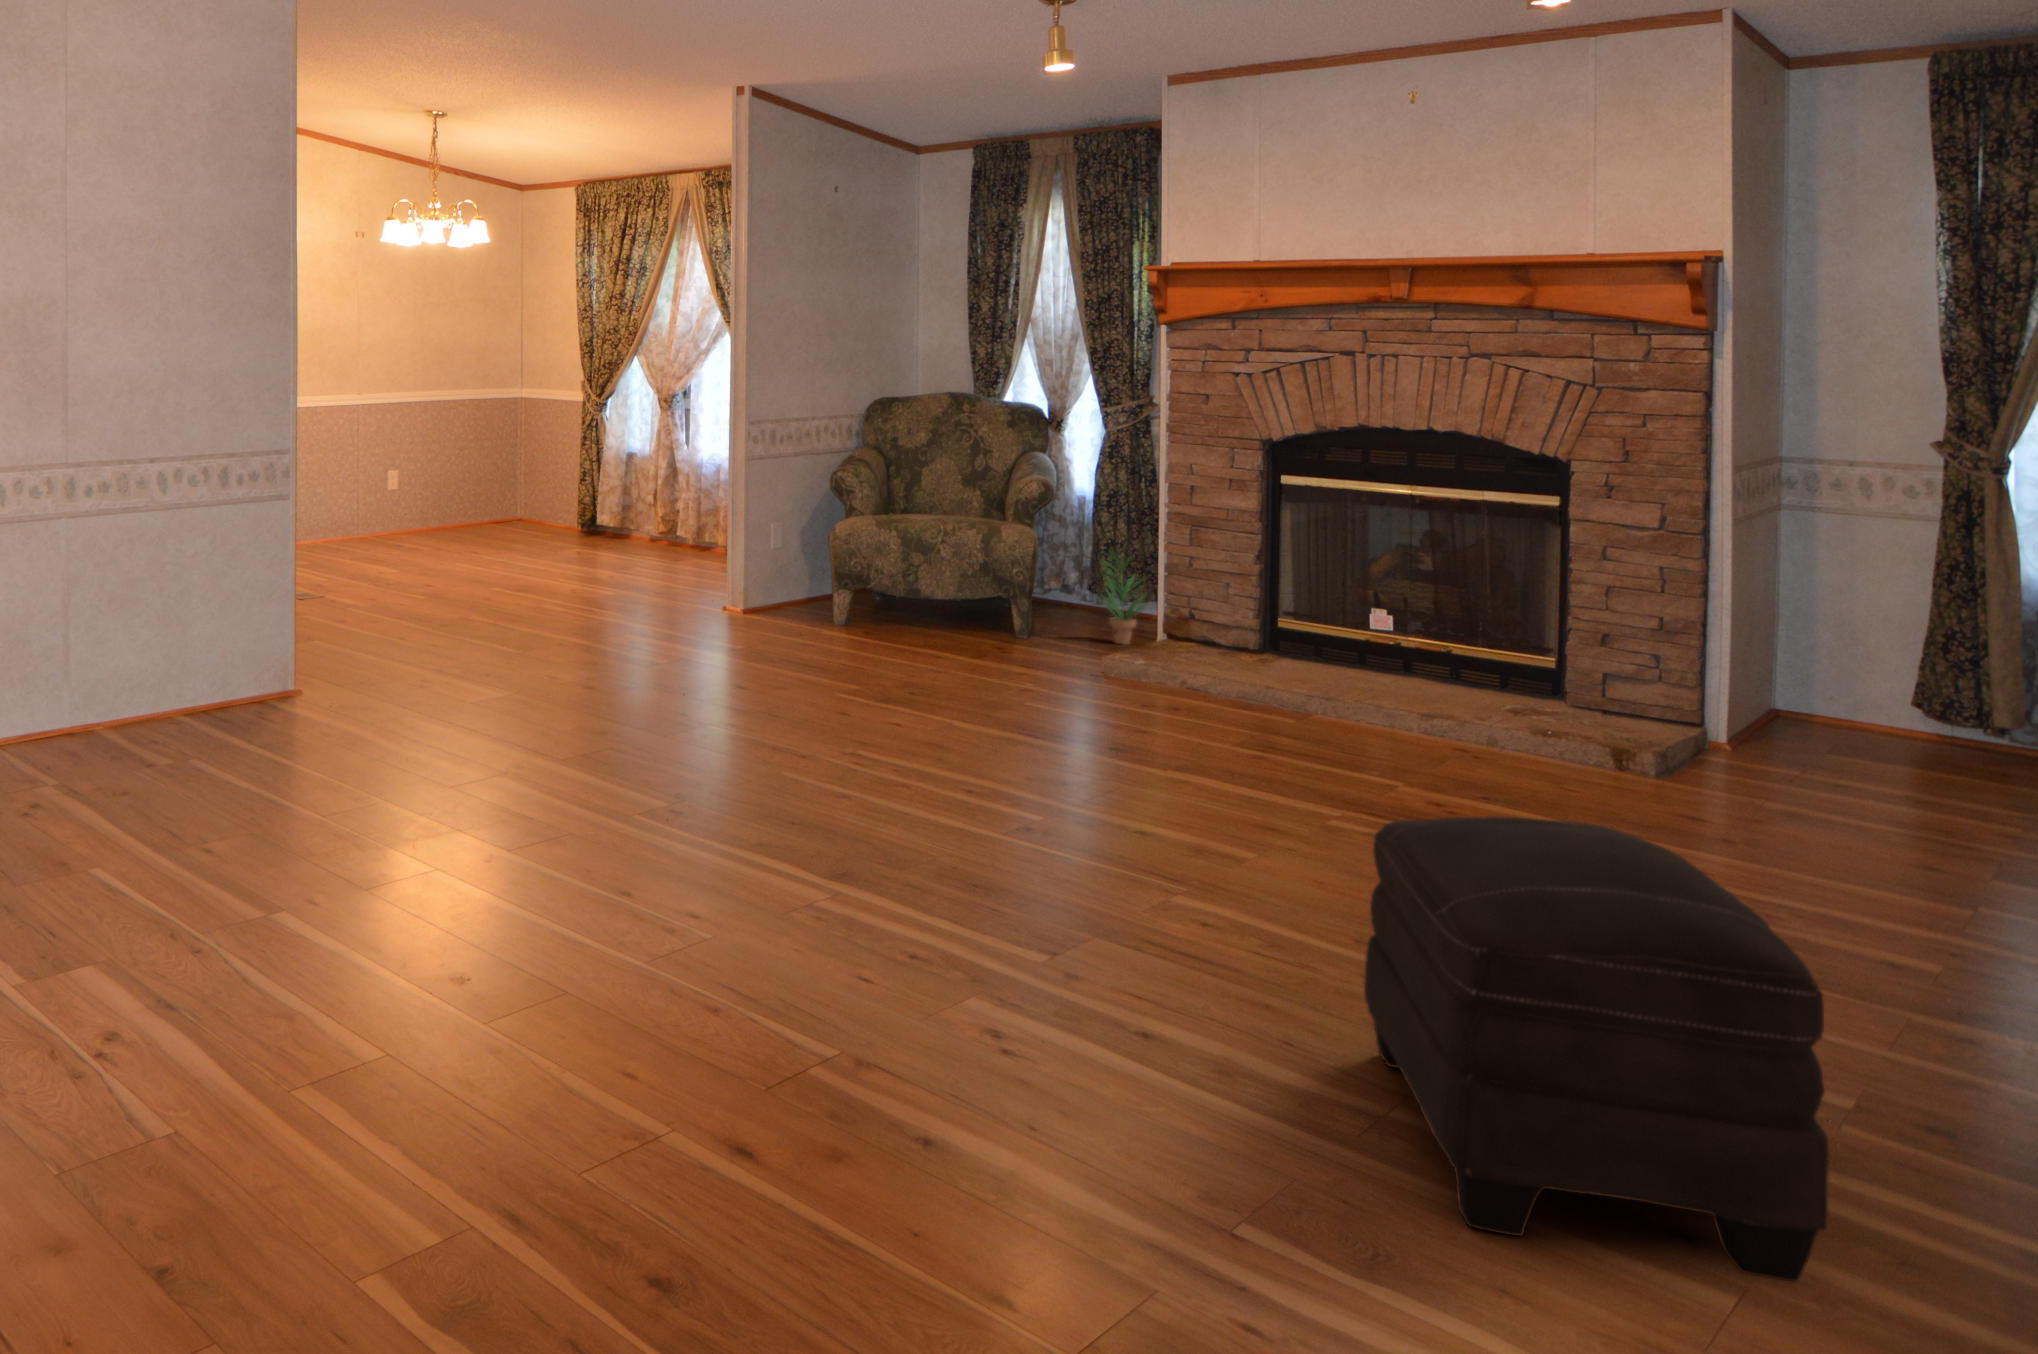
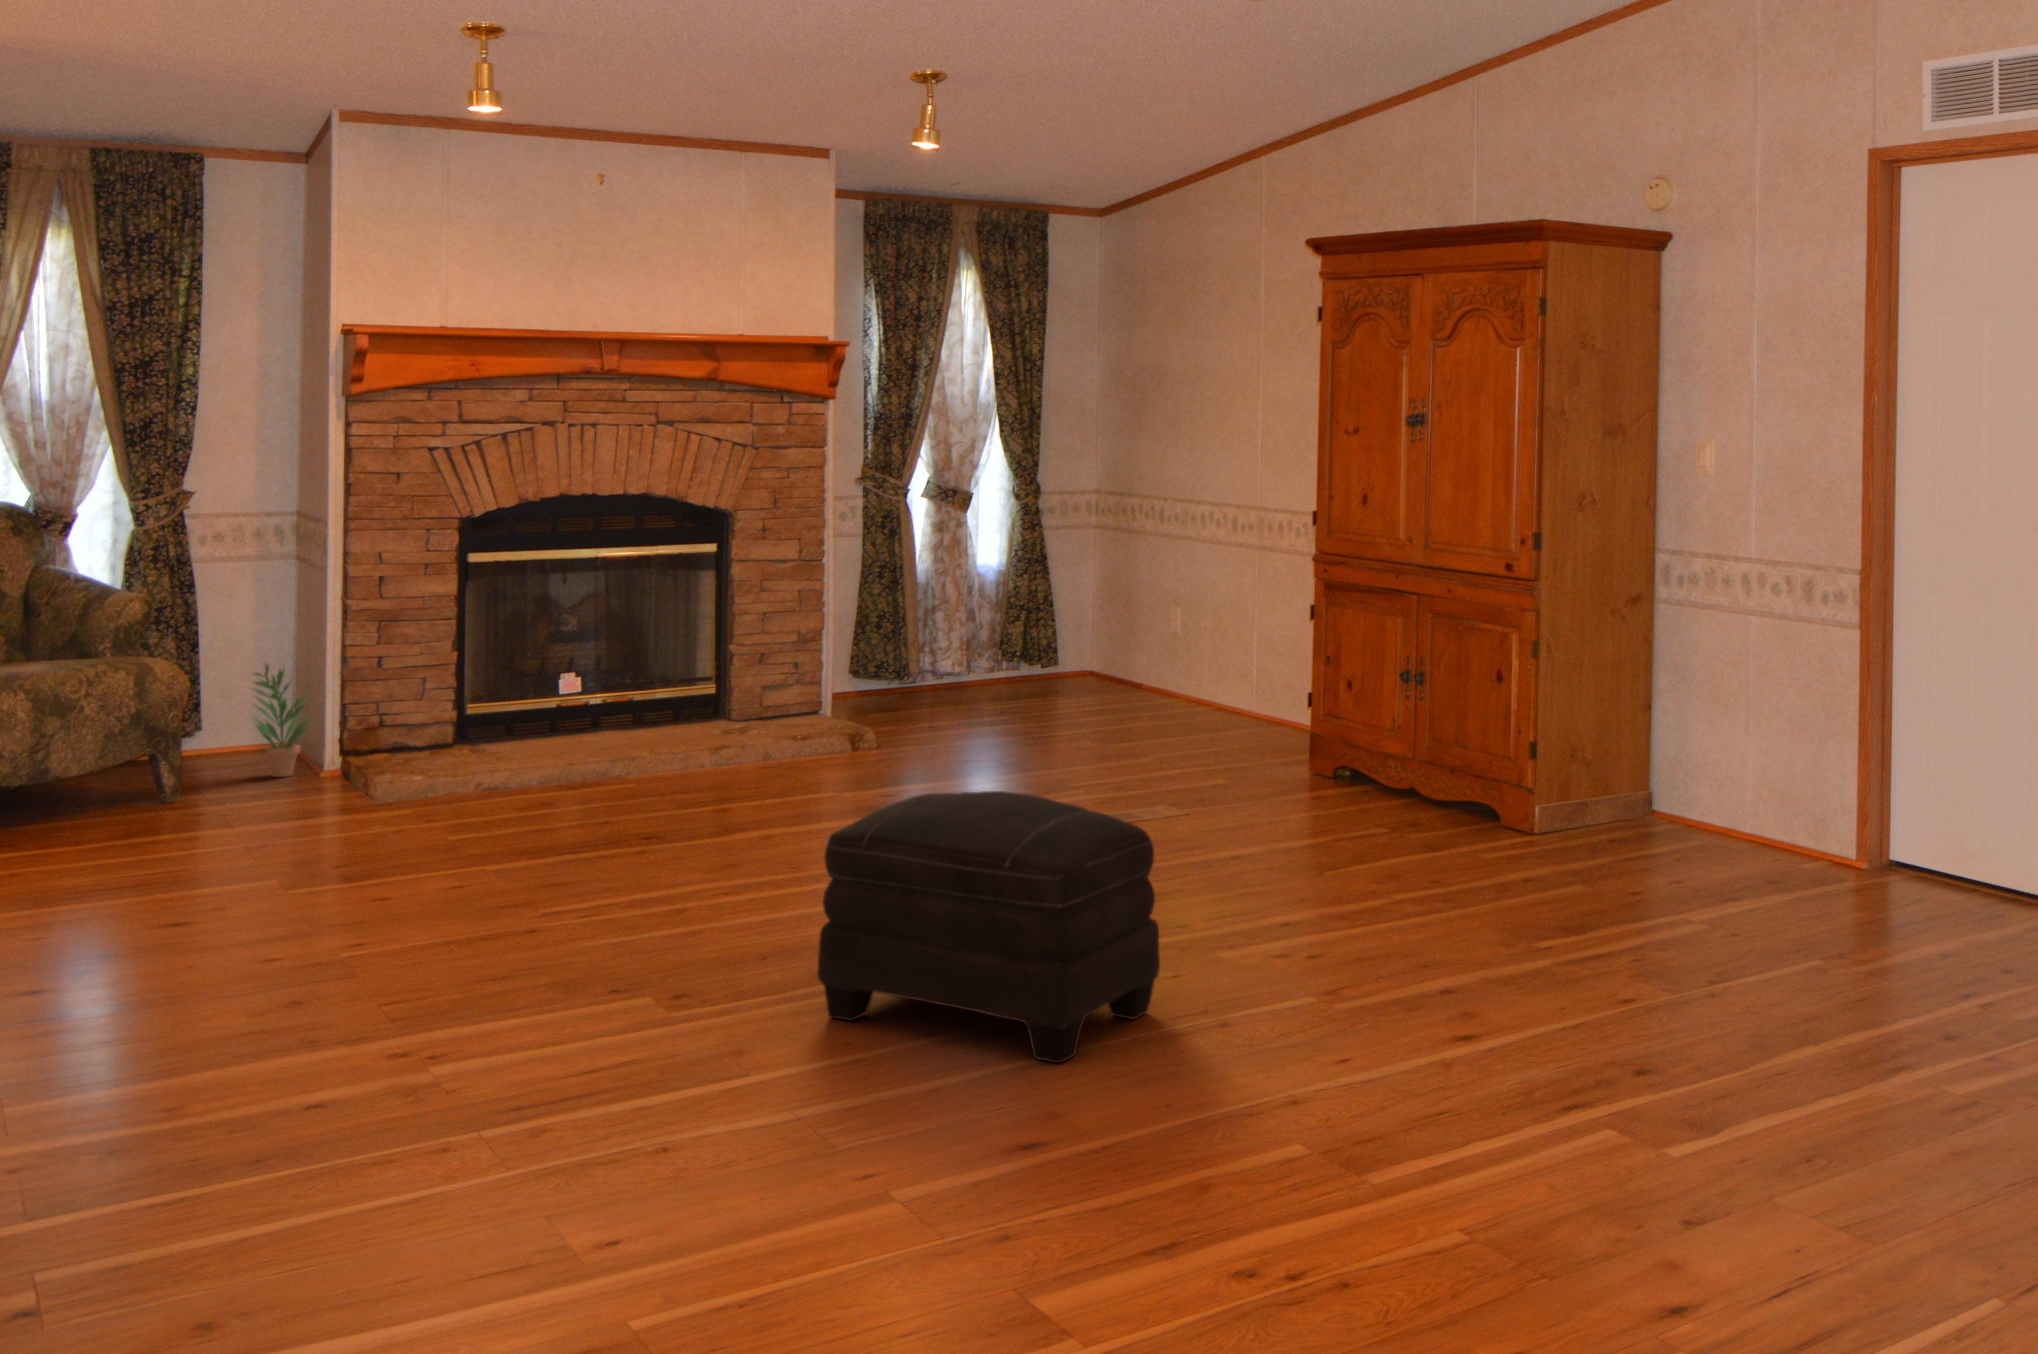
ottoman: present [1364,816,1829,1282] -> present [817,791,1160,1063]

